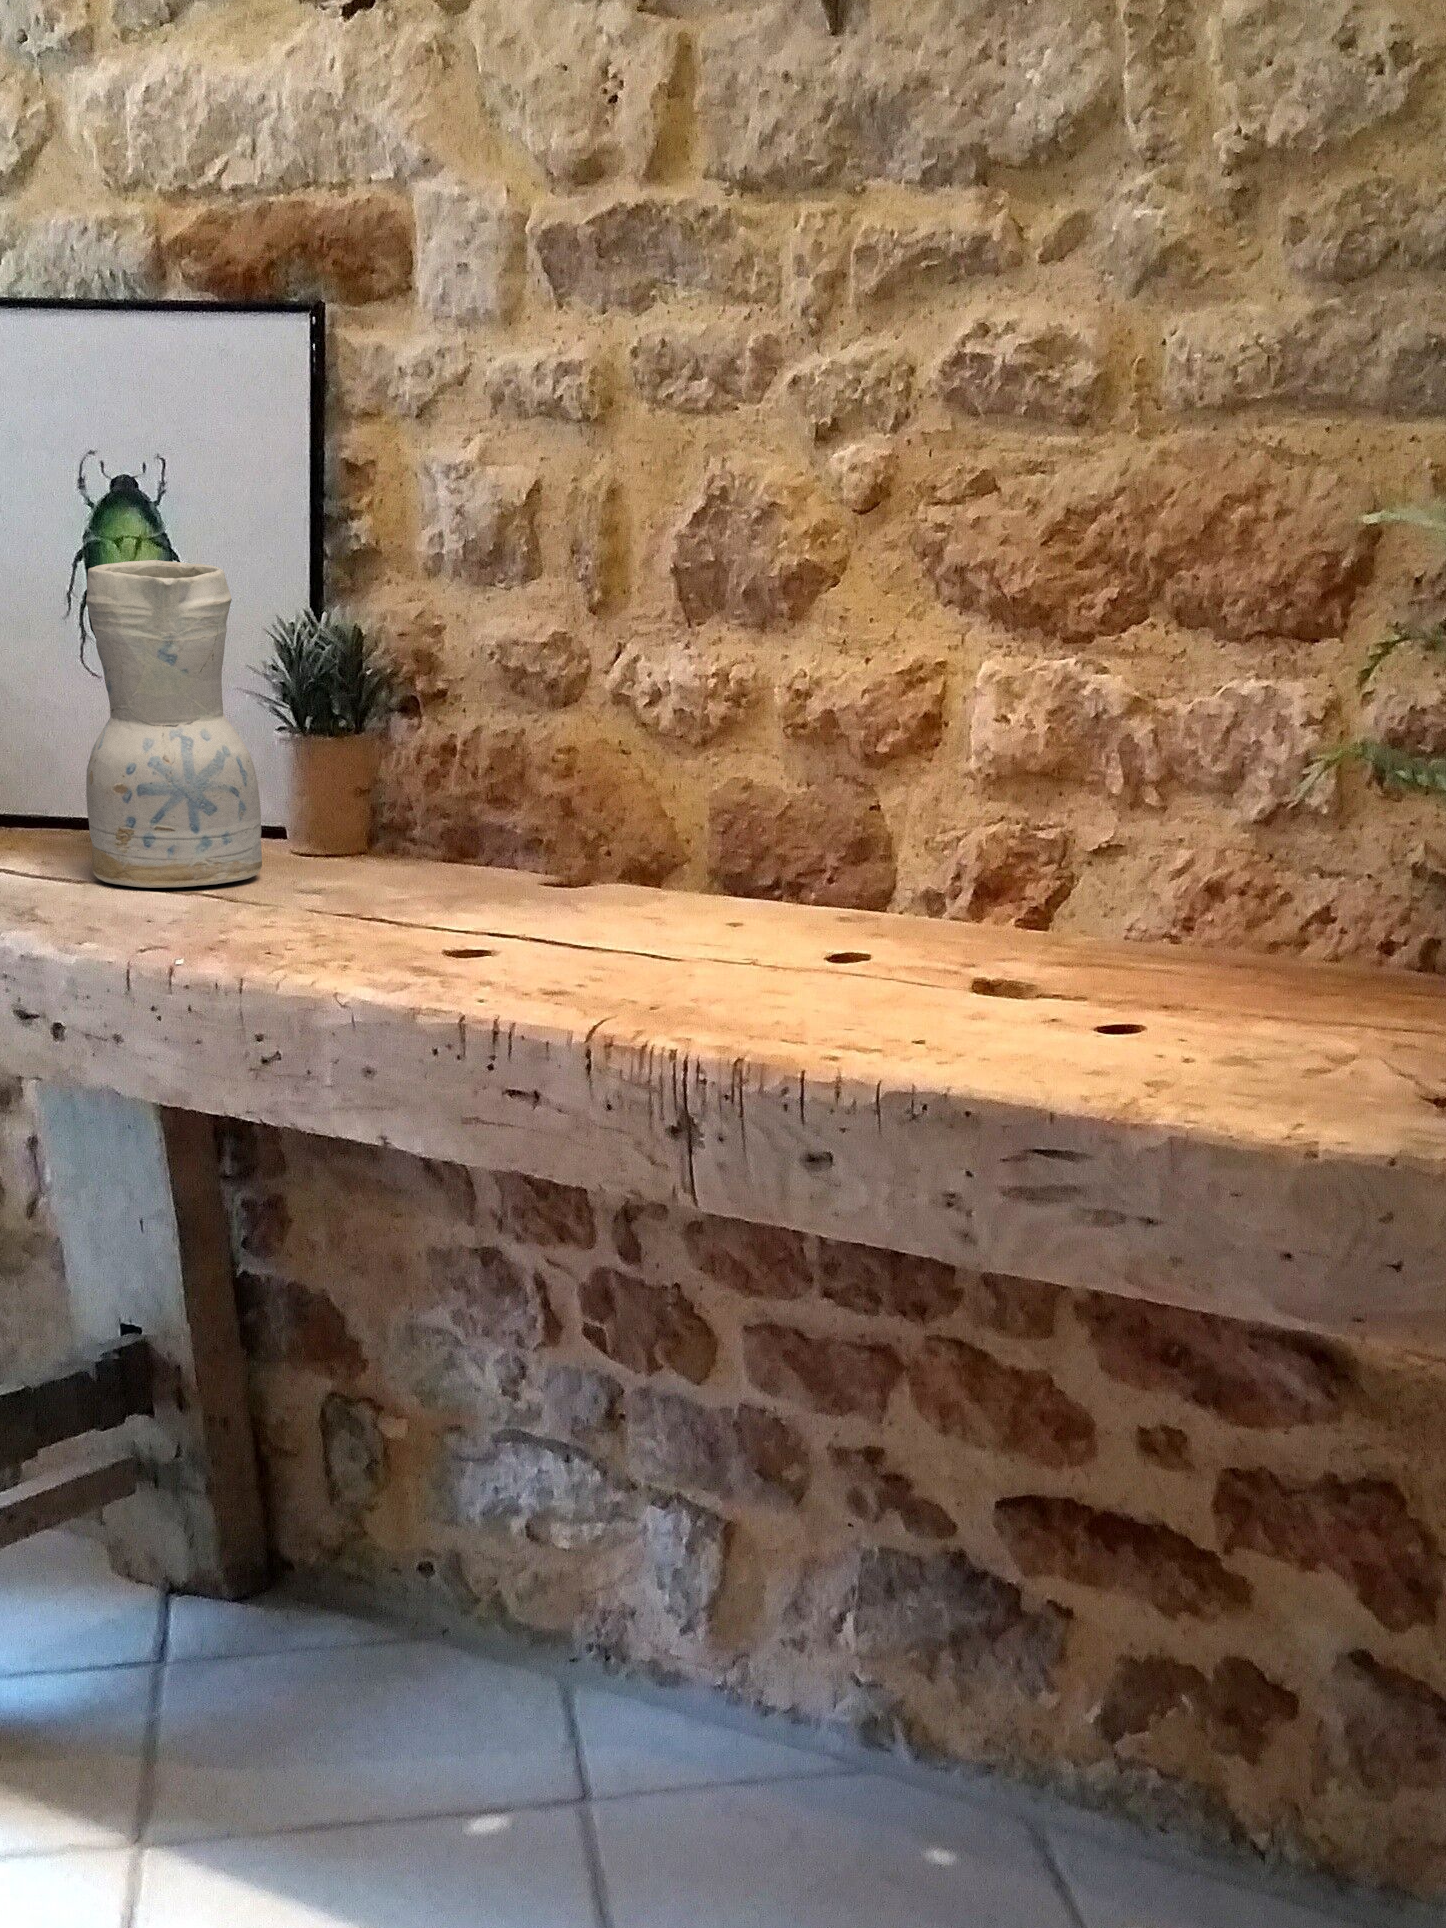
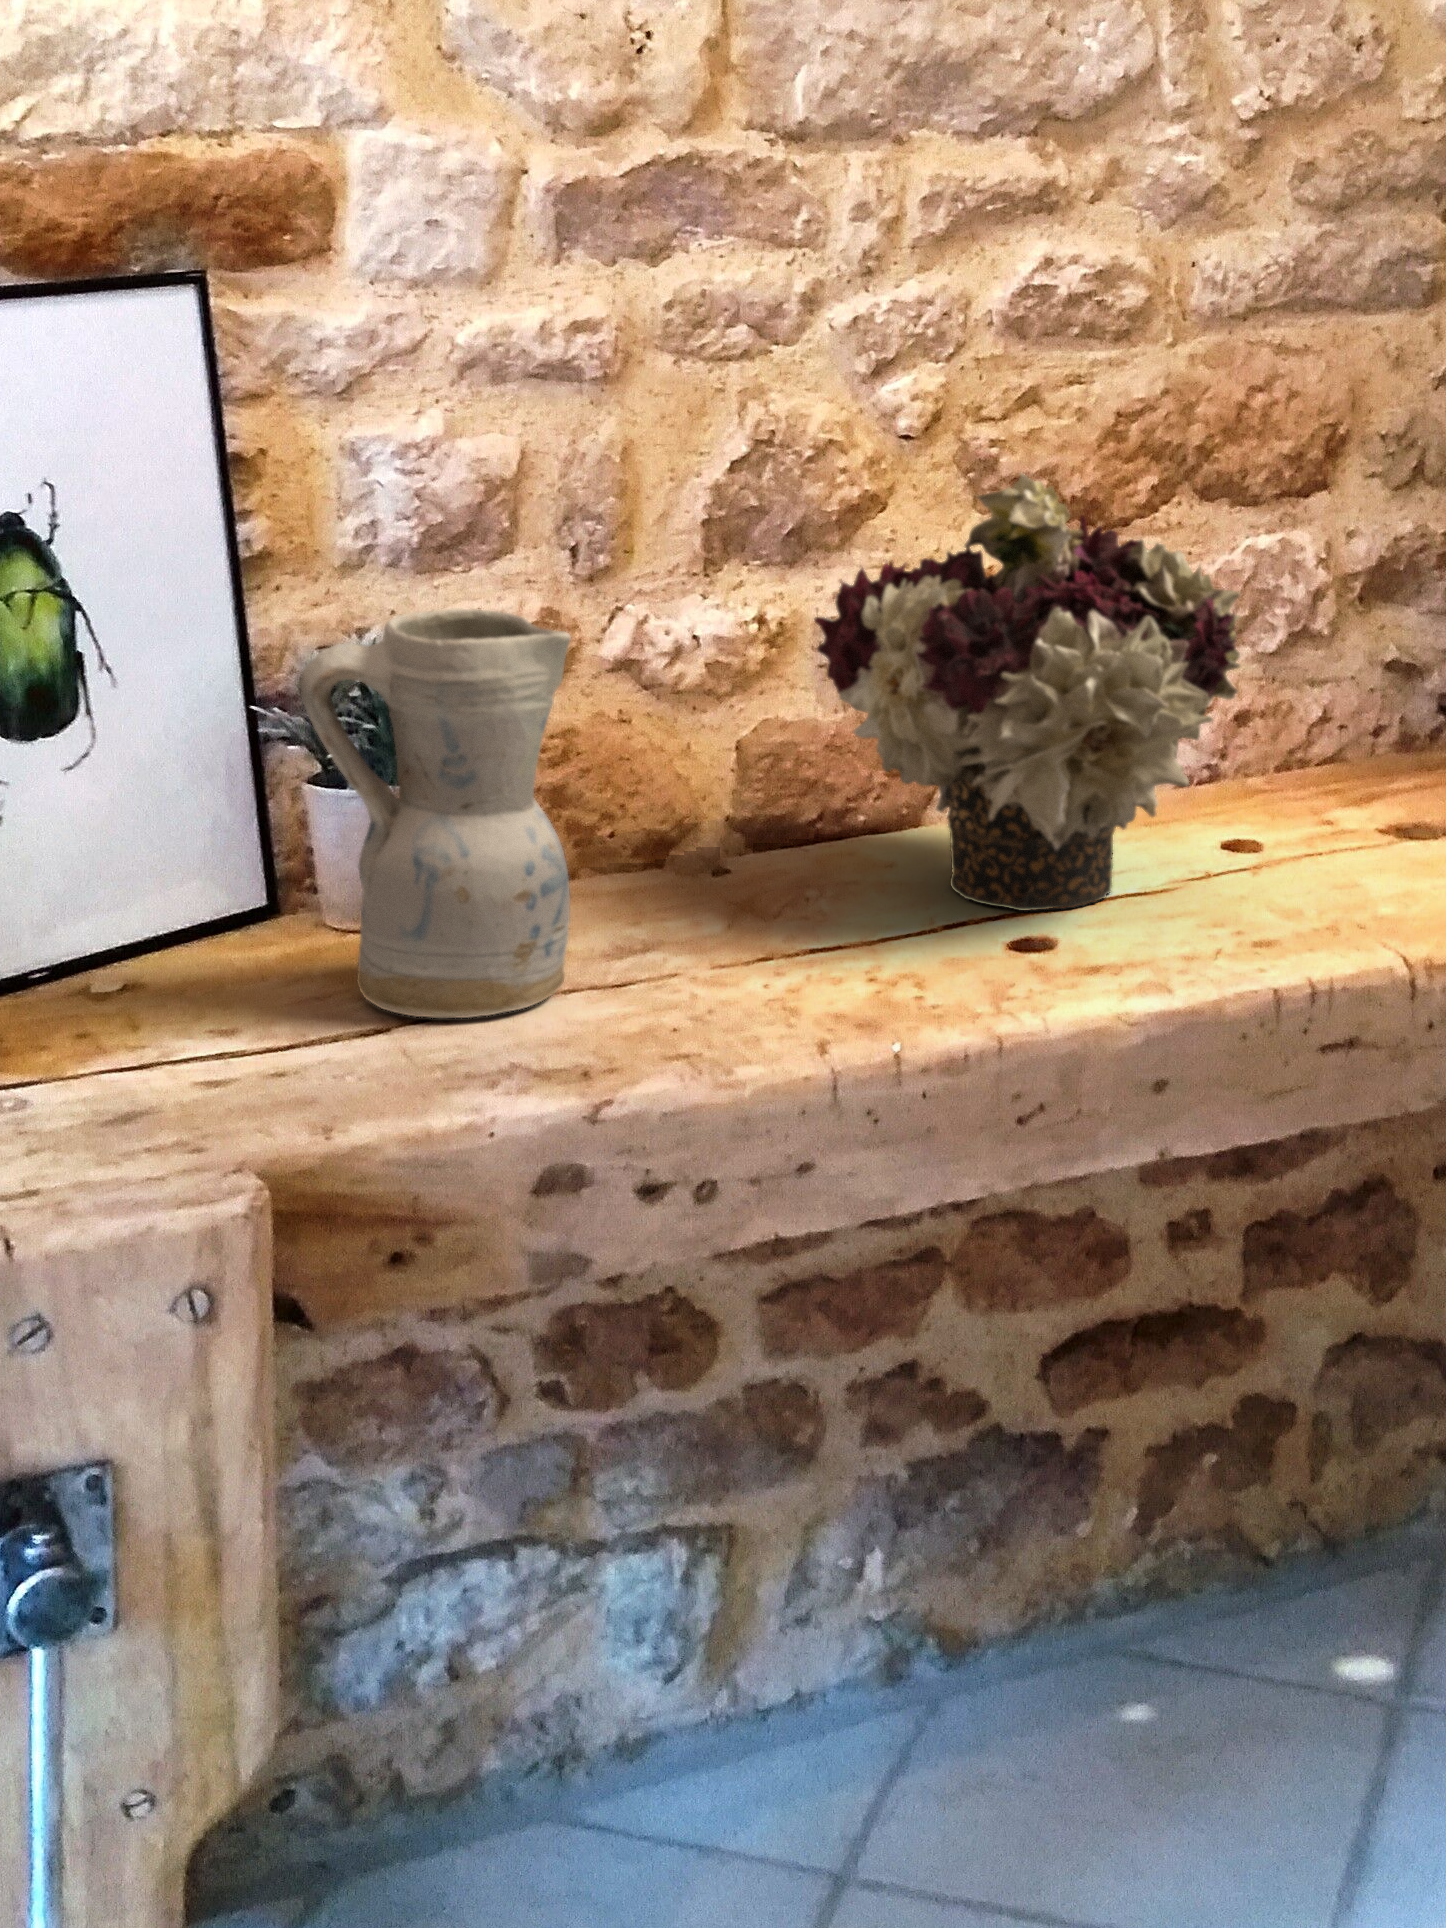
flower arrangement: none [389,511,846,949] -> present [815,474,1241,911]

